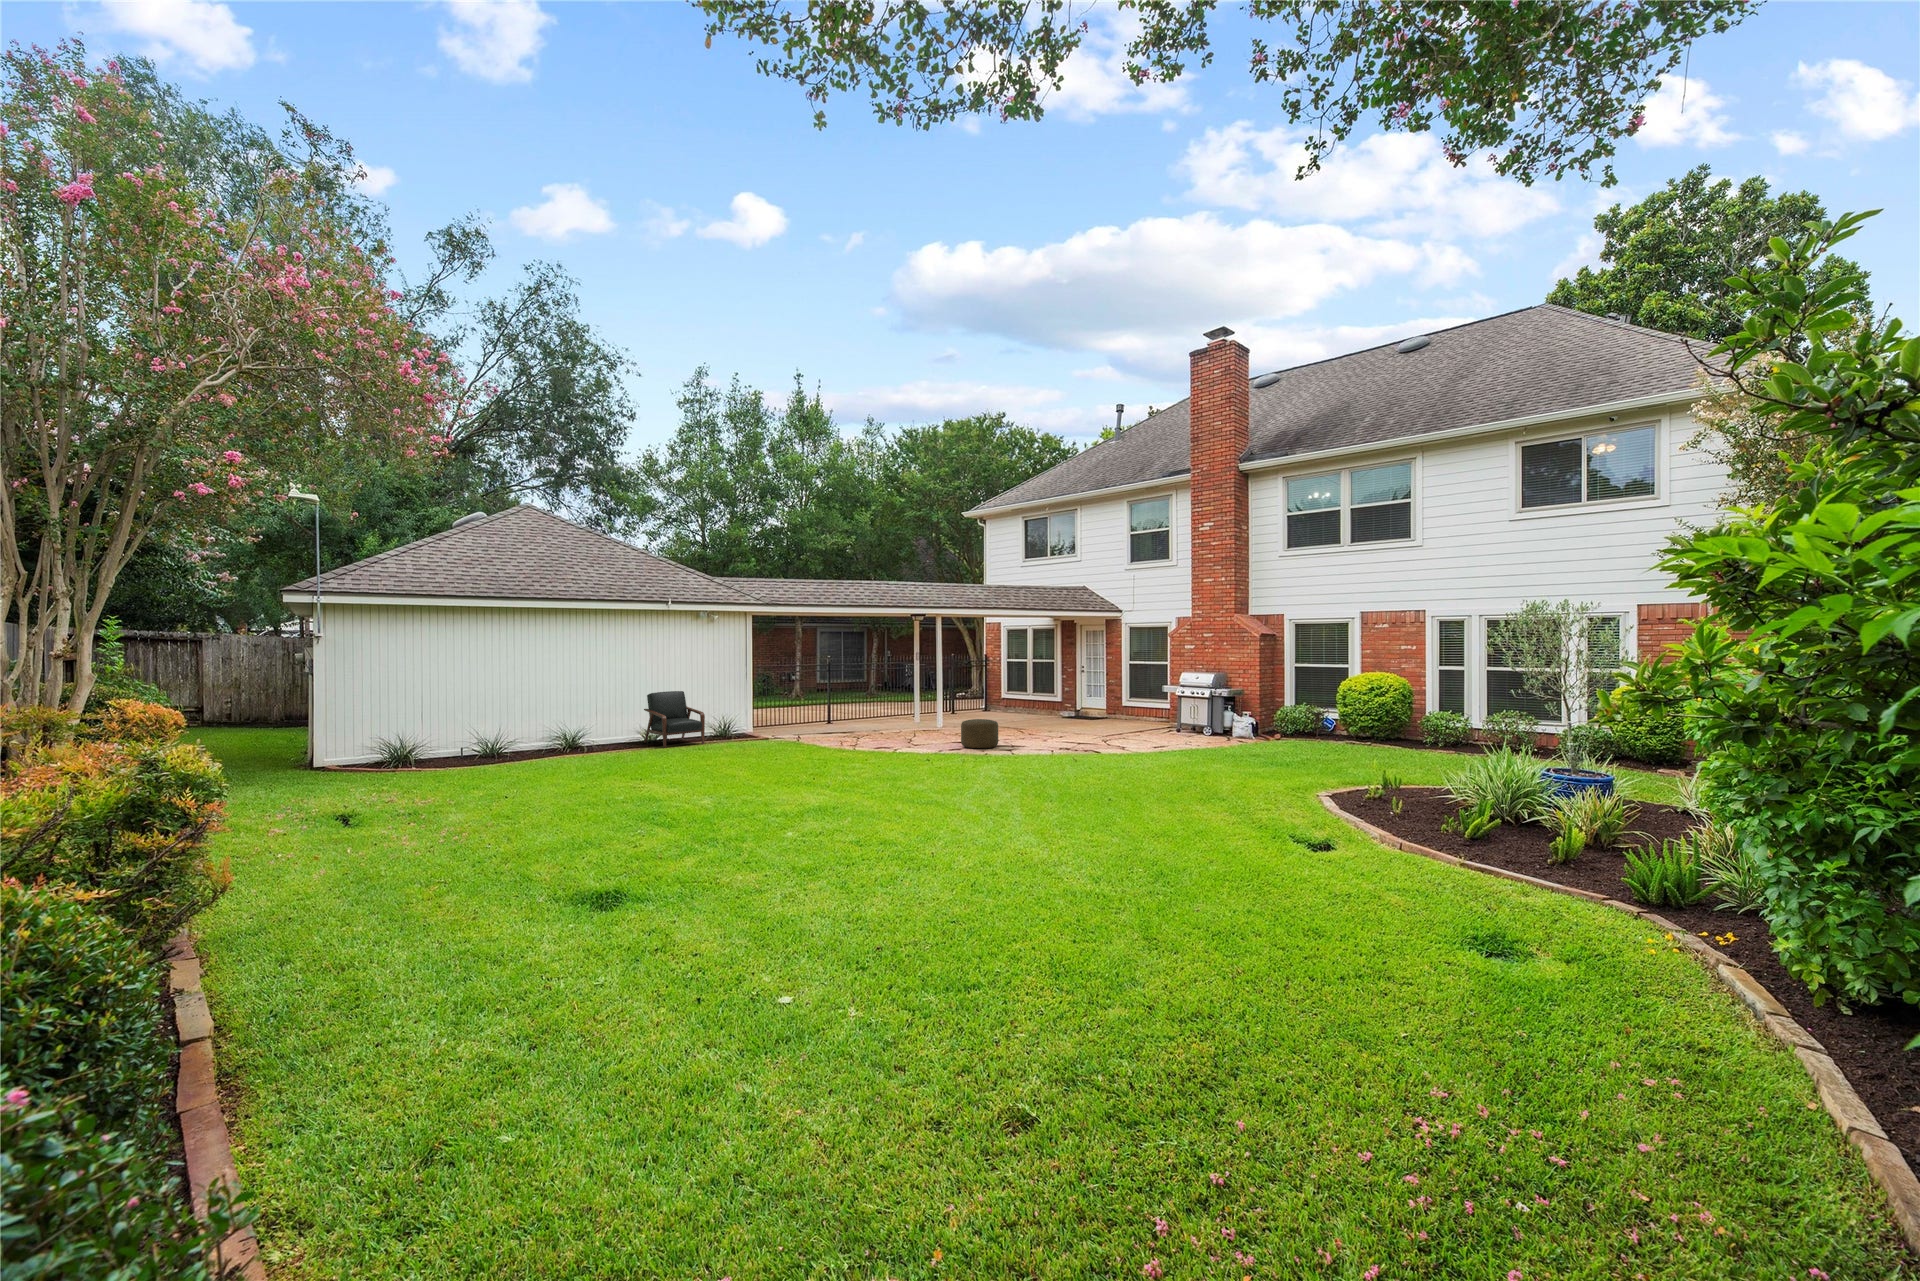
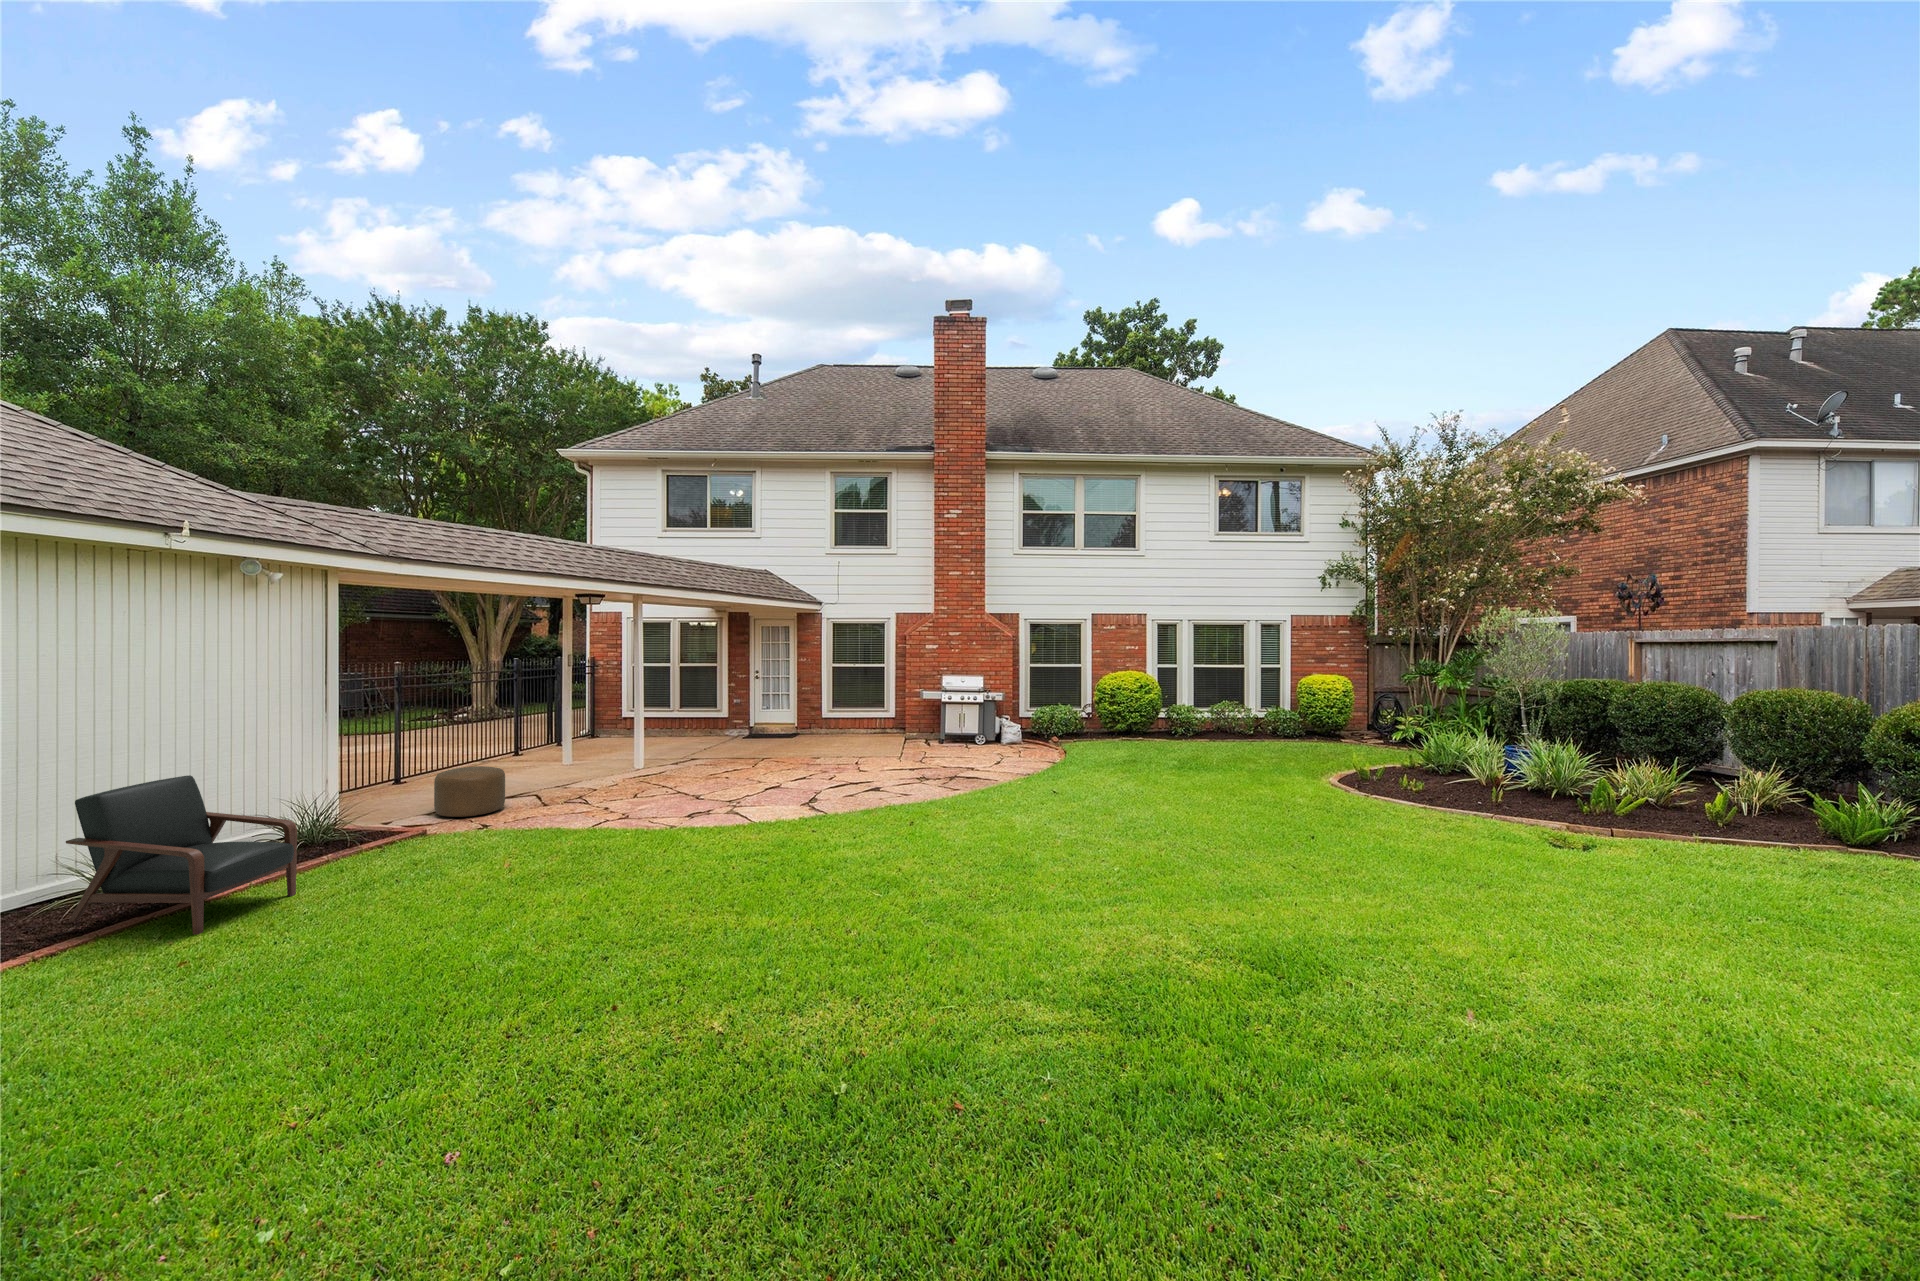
ottoman: present [961,719,998,748] -> present [434,766,505,817]

